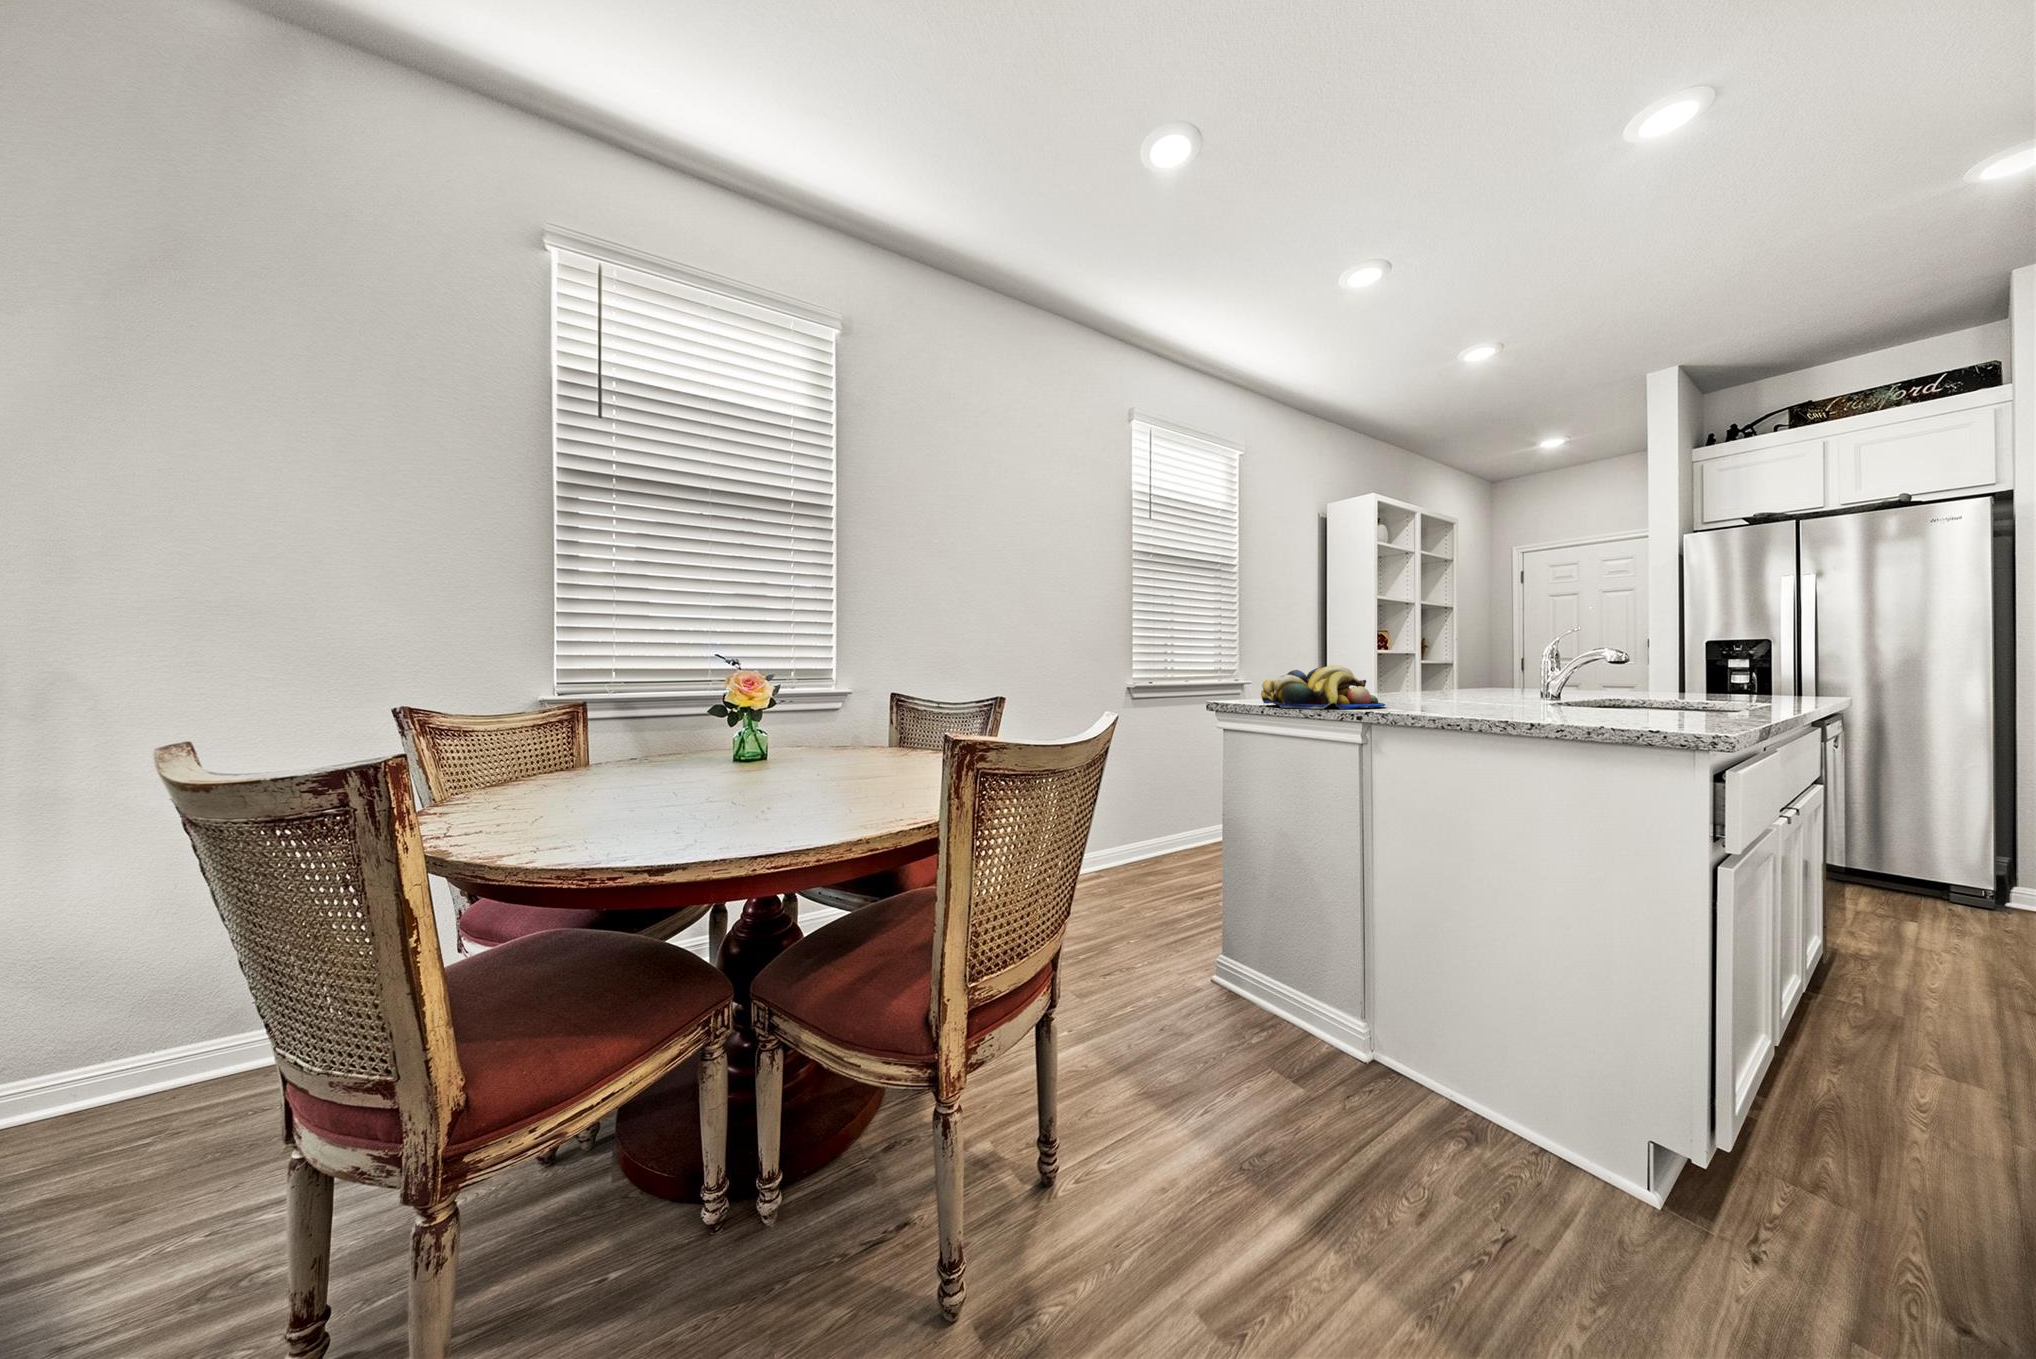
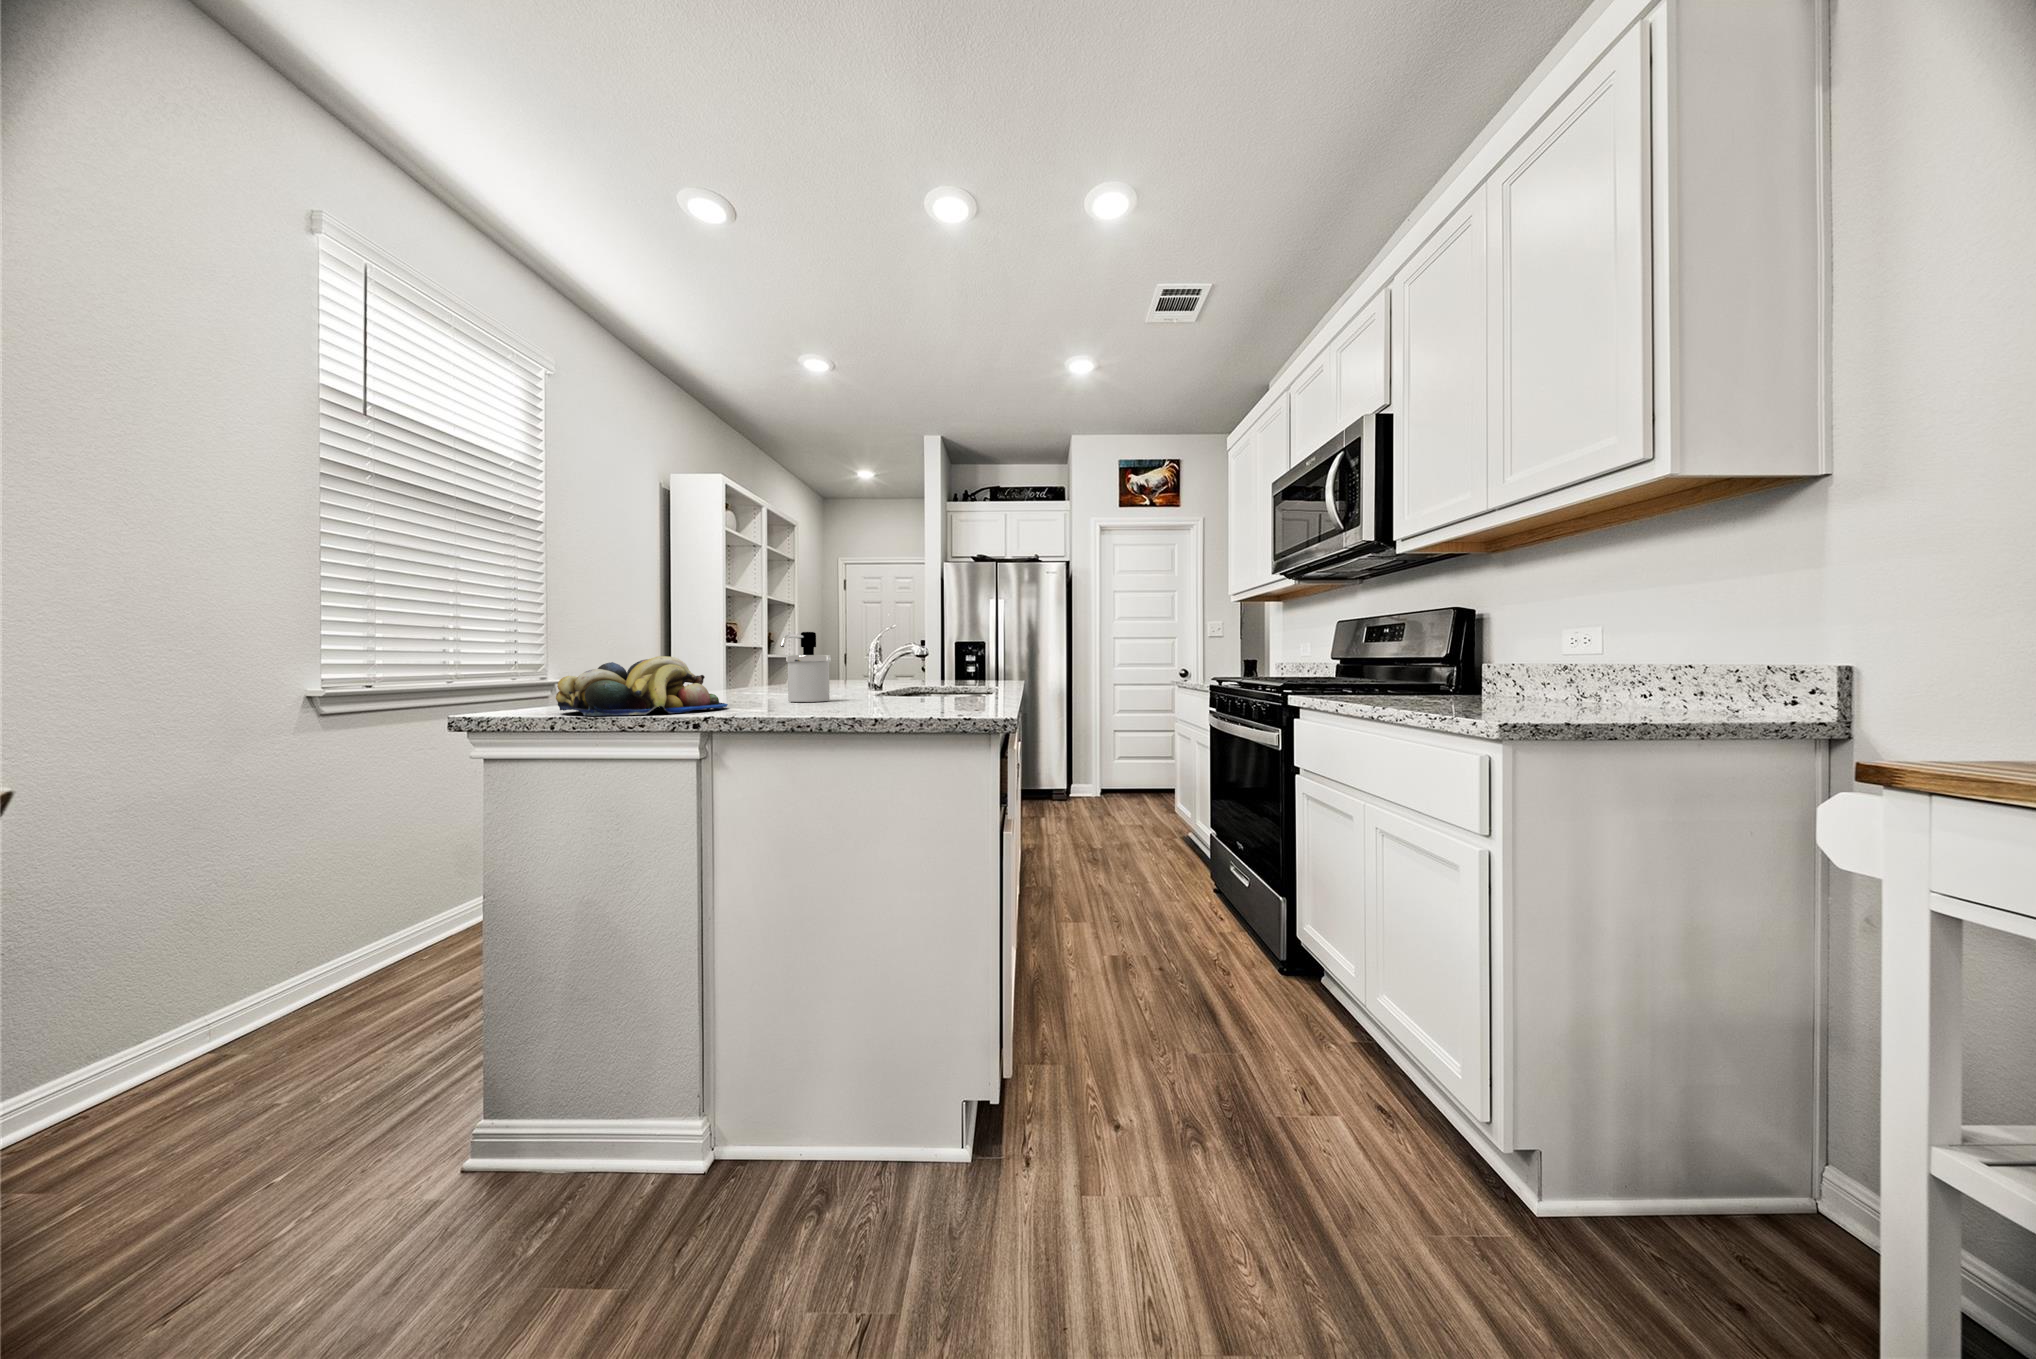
soap dispenser: none [1434,641,1486,706] -> present [780,632,831,702]

